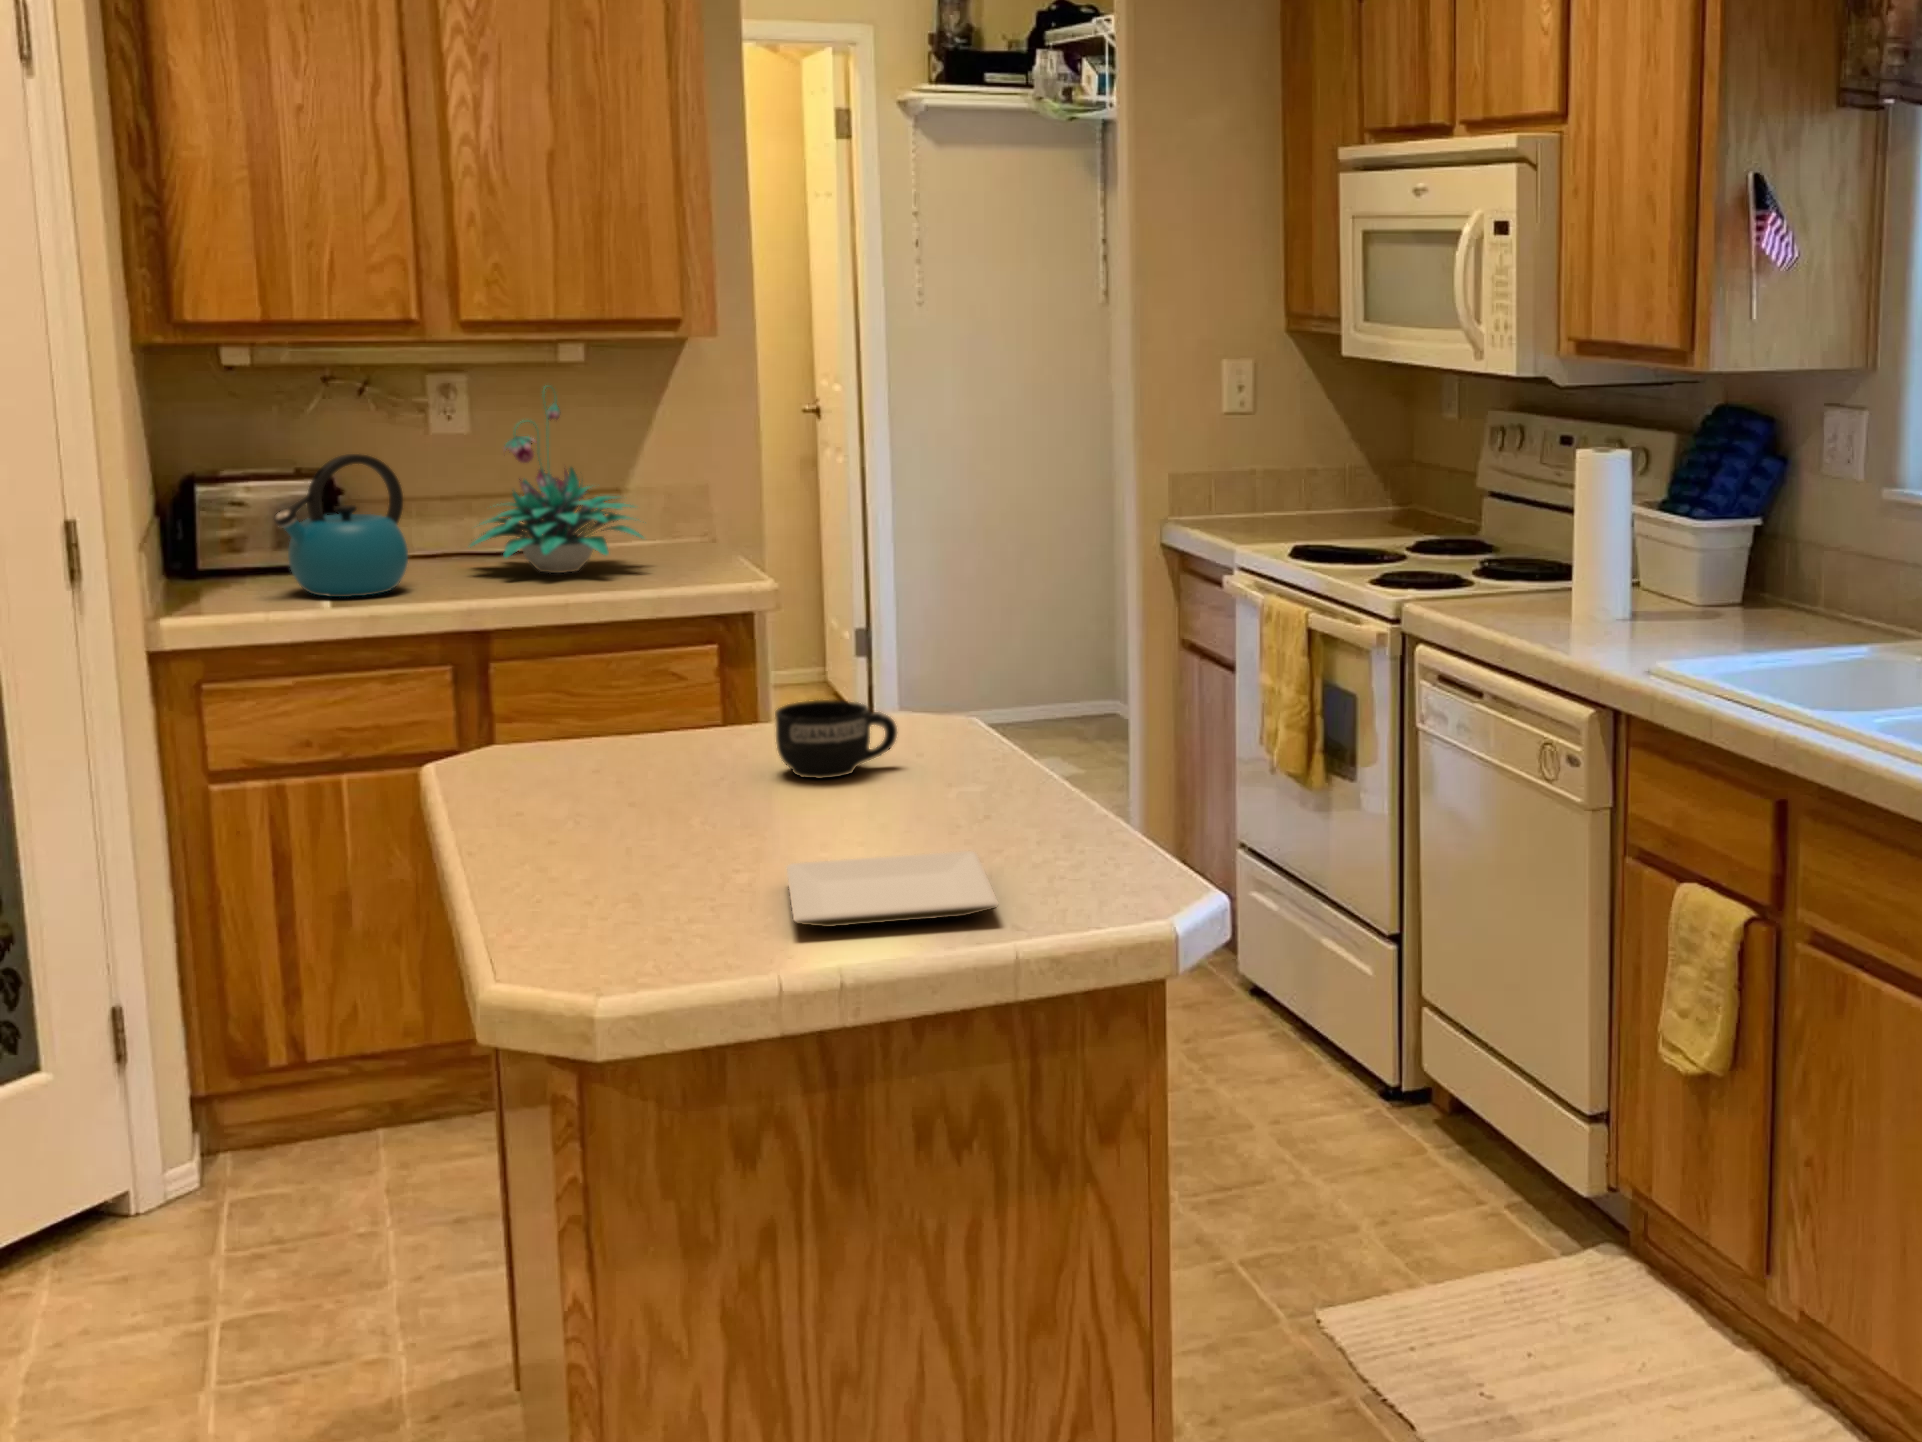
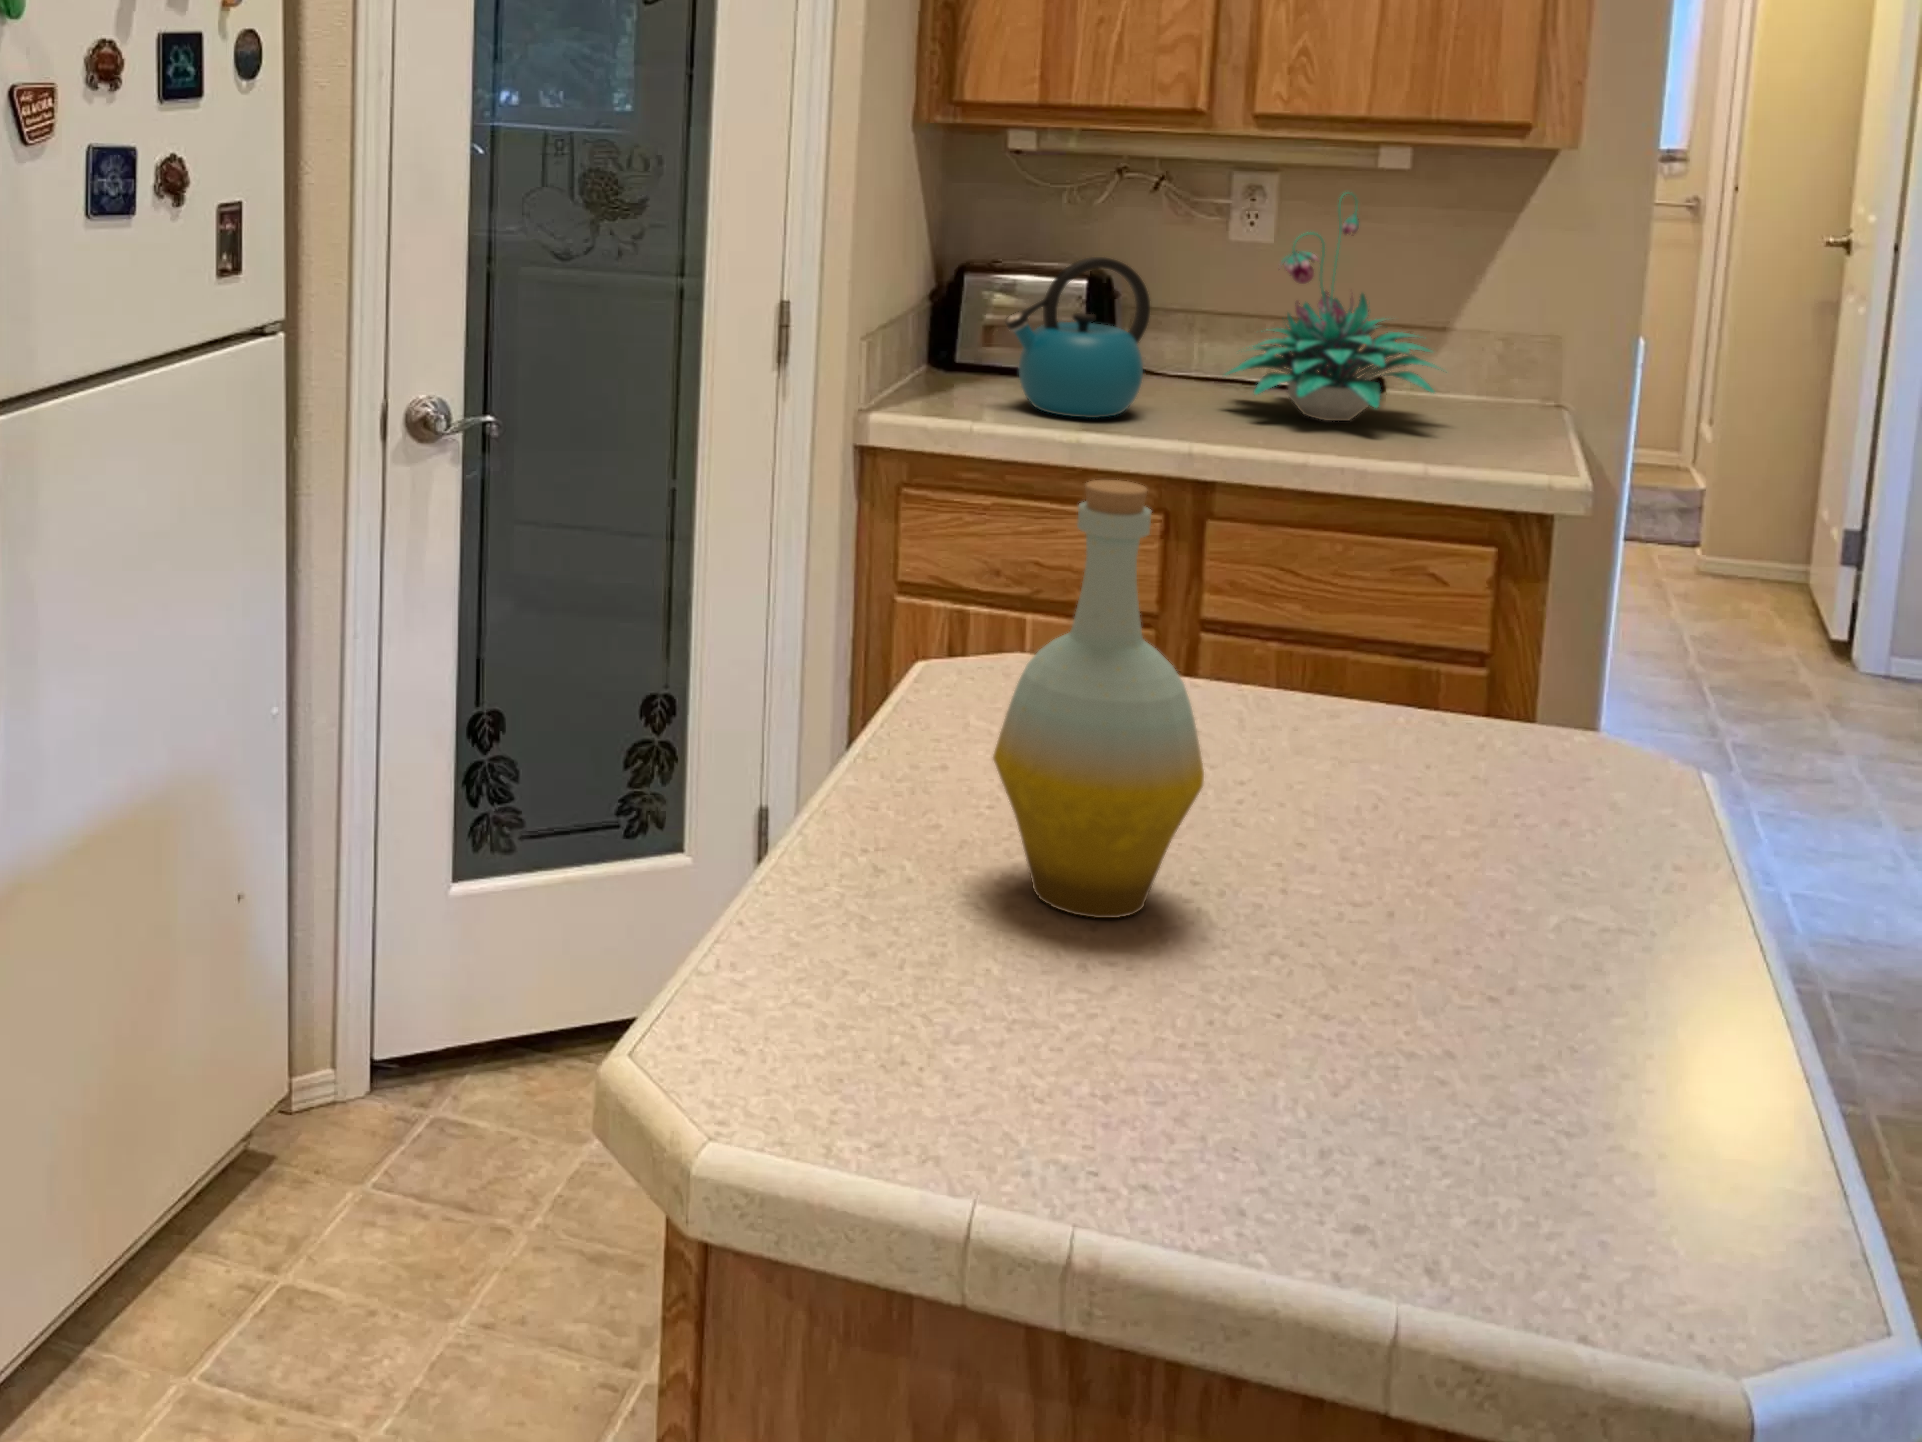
bottle: none [630,566,778,861] -> present [993,480,1204,918]
mug: present [775,700,897,779] -> none [1312,688,1507,819]
plate: present [787,851,998,927] -> none [1048,968,1455,1191]

